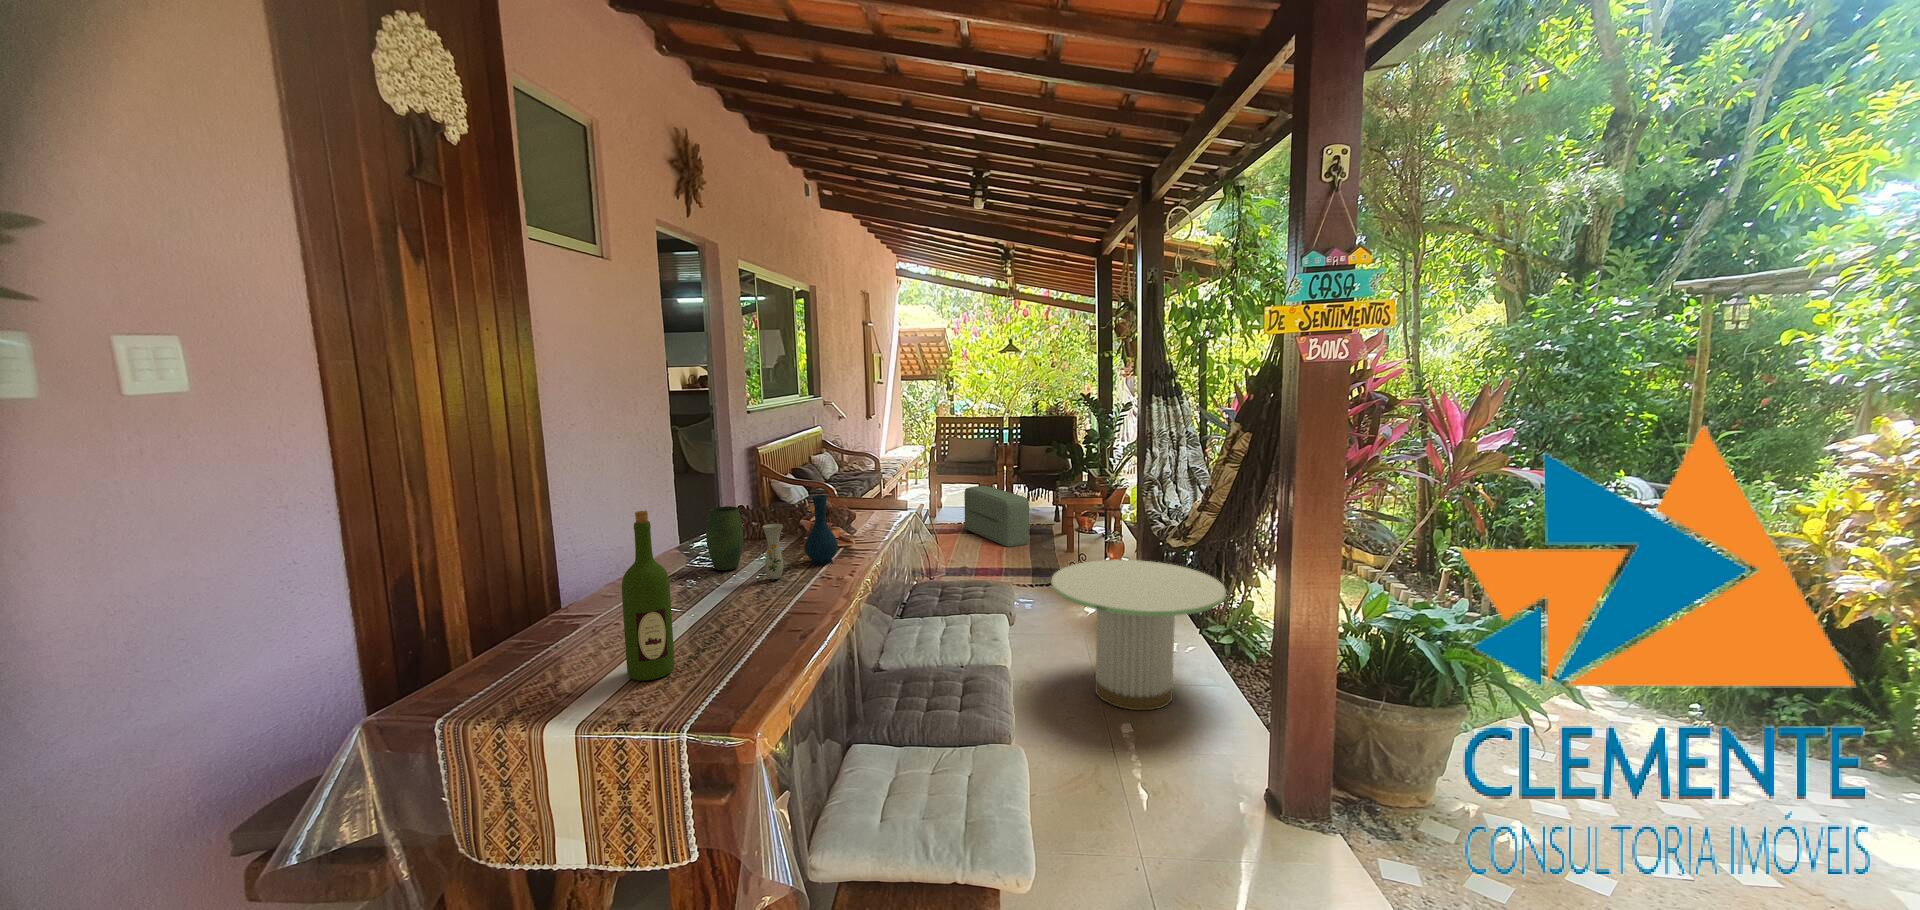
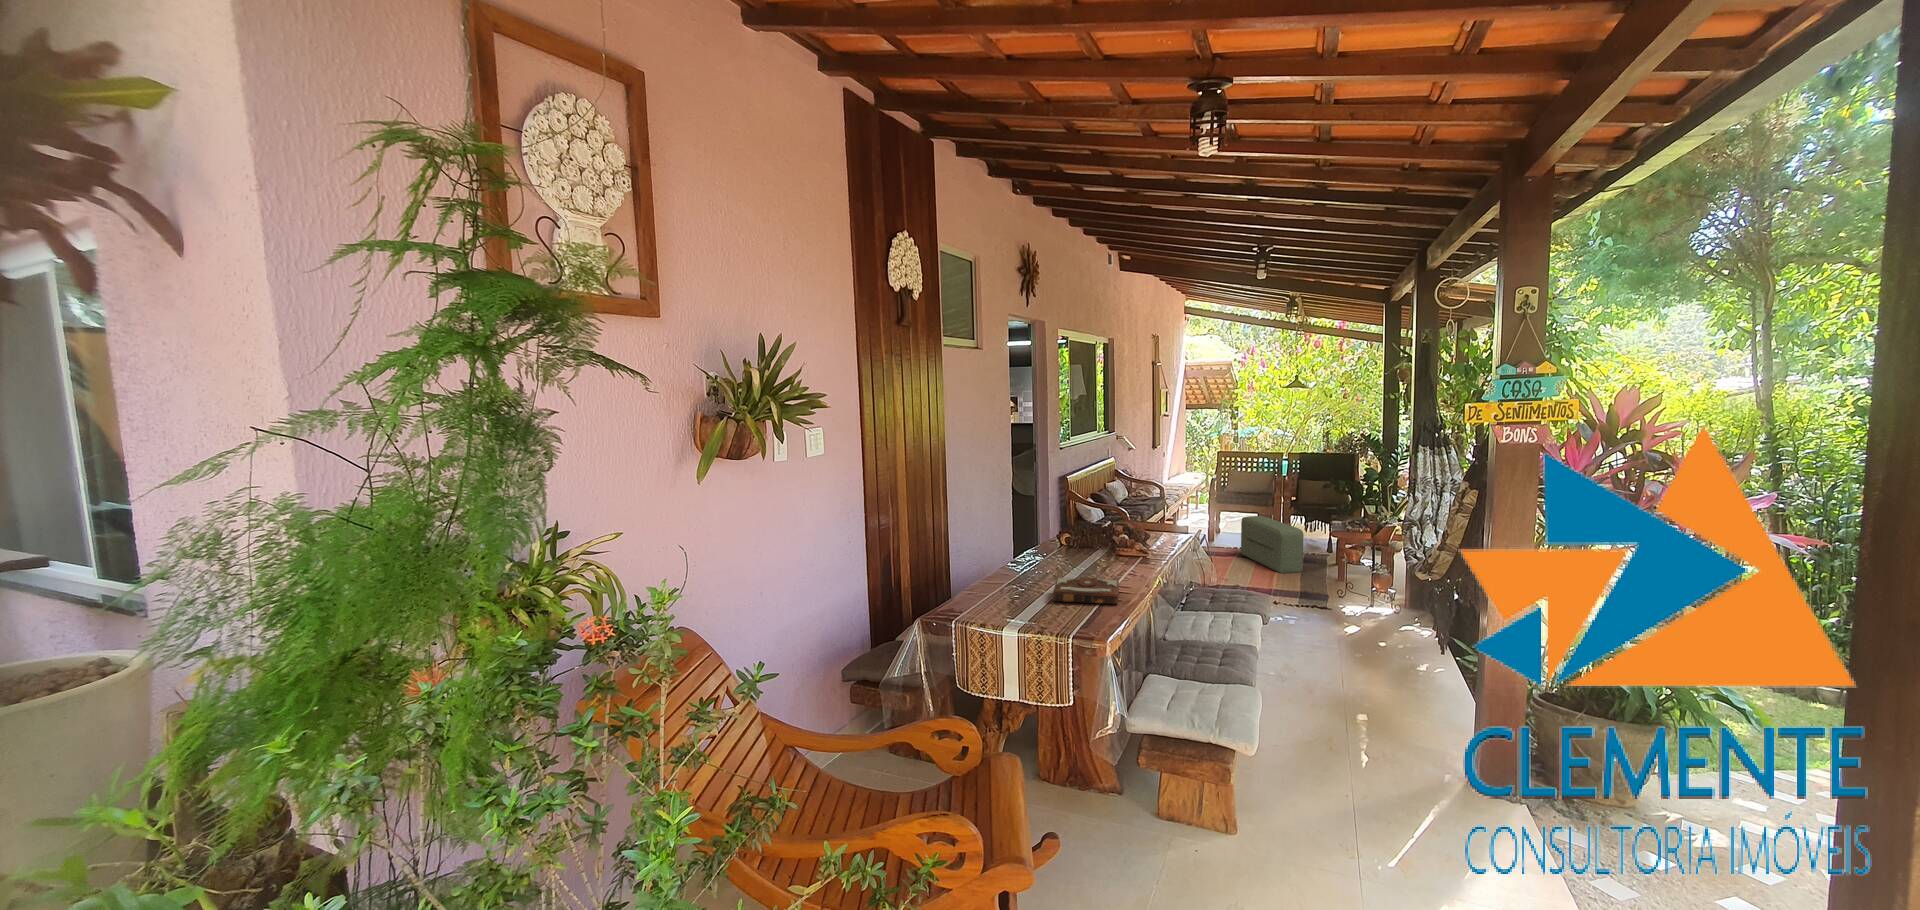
vase: present [706,495,838,579] -> none [1055,521,1138,573]
wine bottle: present [622,511,674,681] -> none [1032,527,1055,615]
side table: present [1052,560,1226,710] -> none [1303,586,1460,708]
book: none [678,592,801,644] -> present [1053,577,1119,604]

